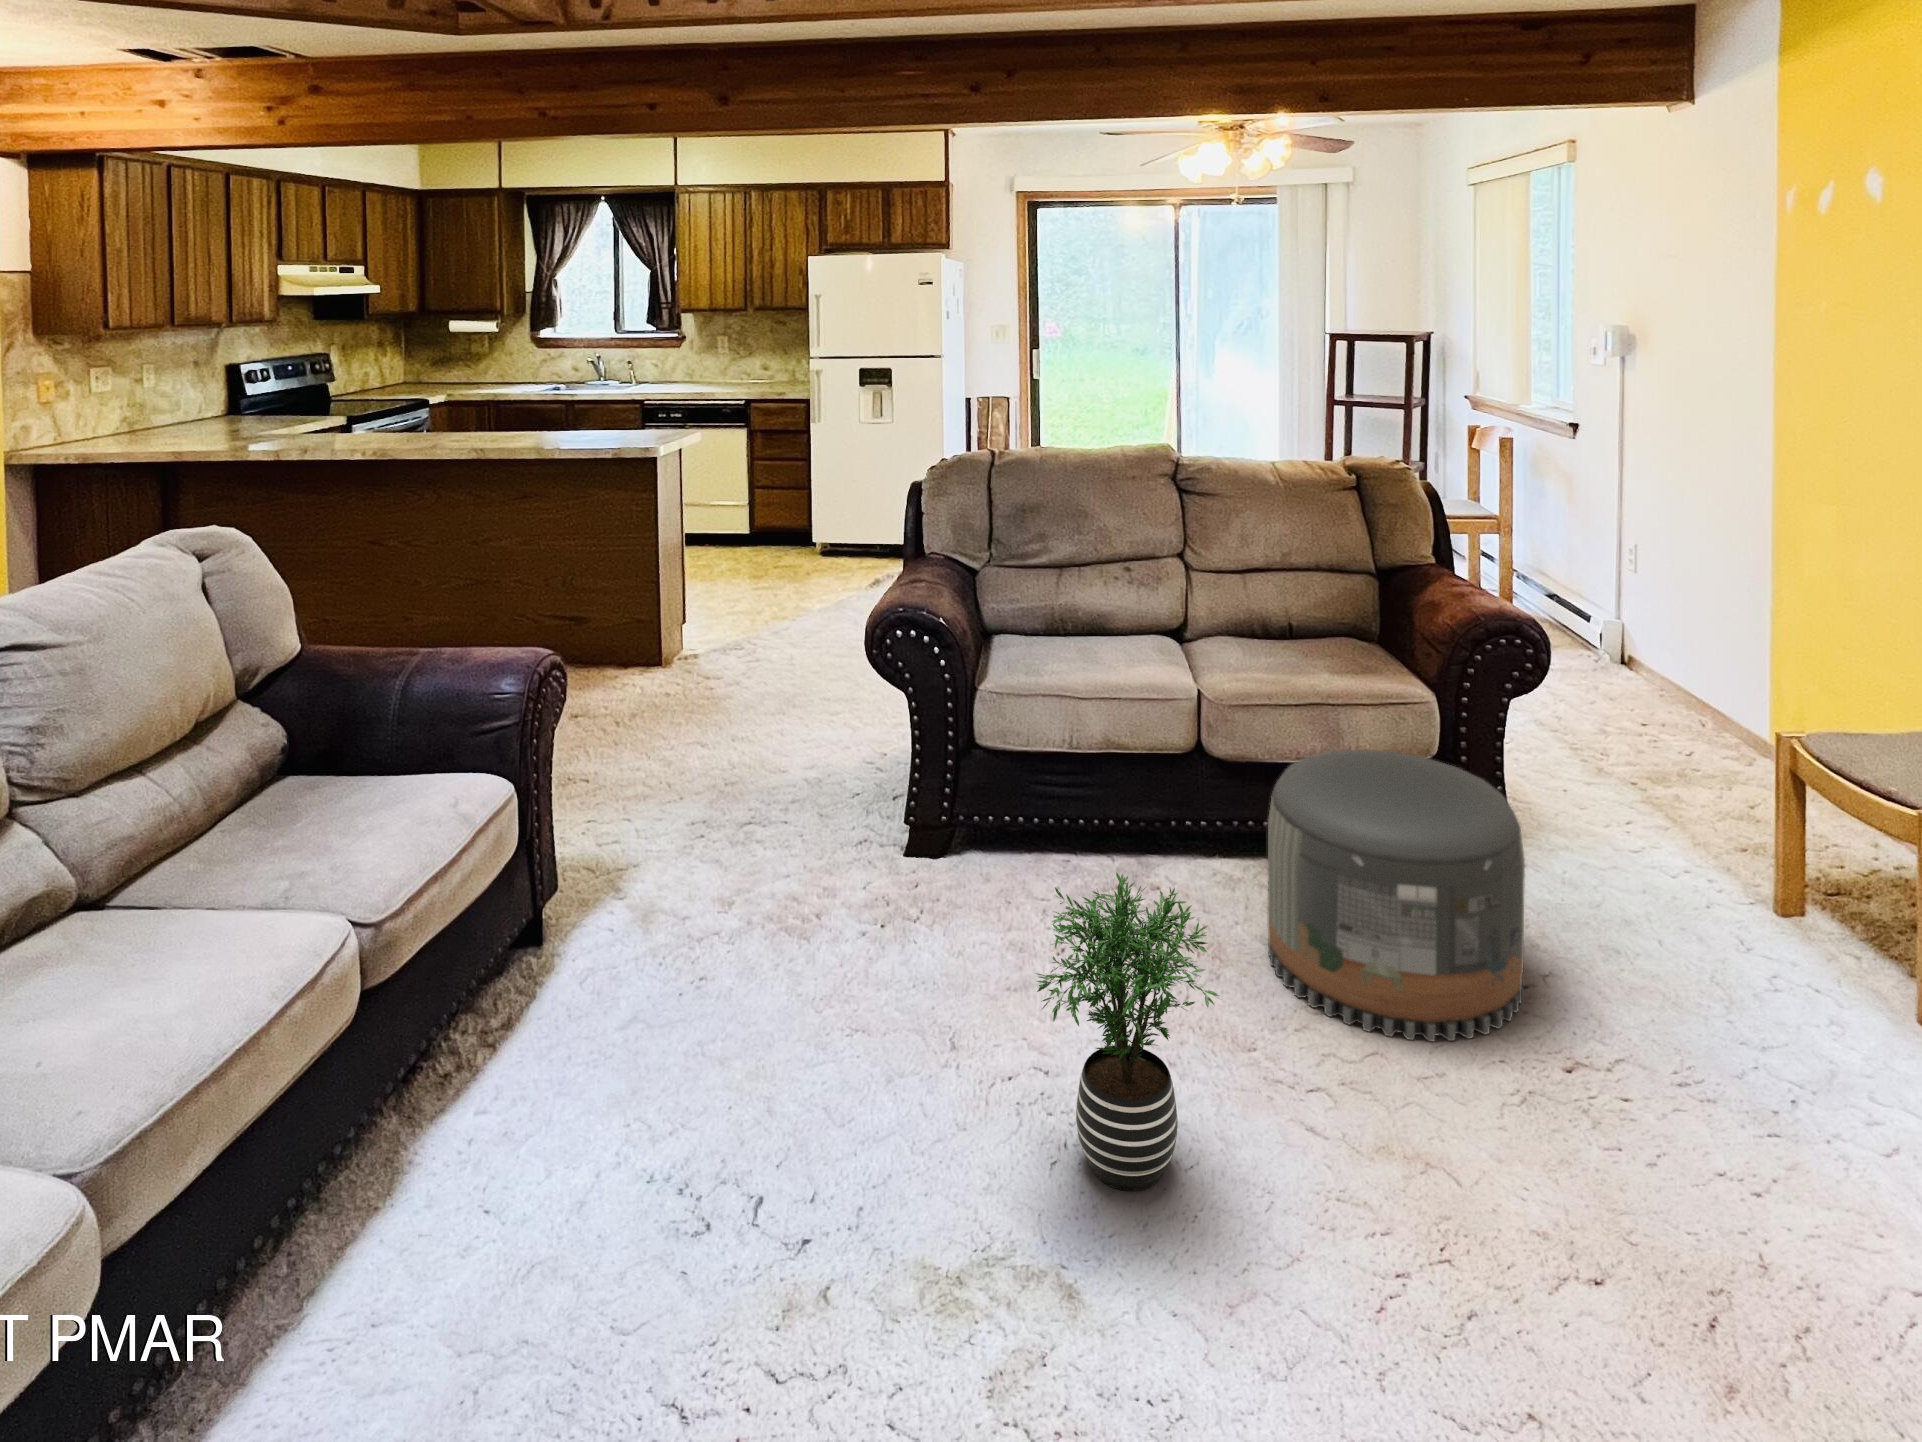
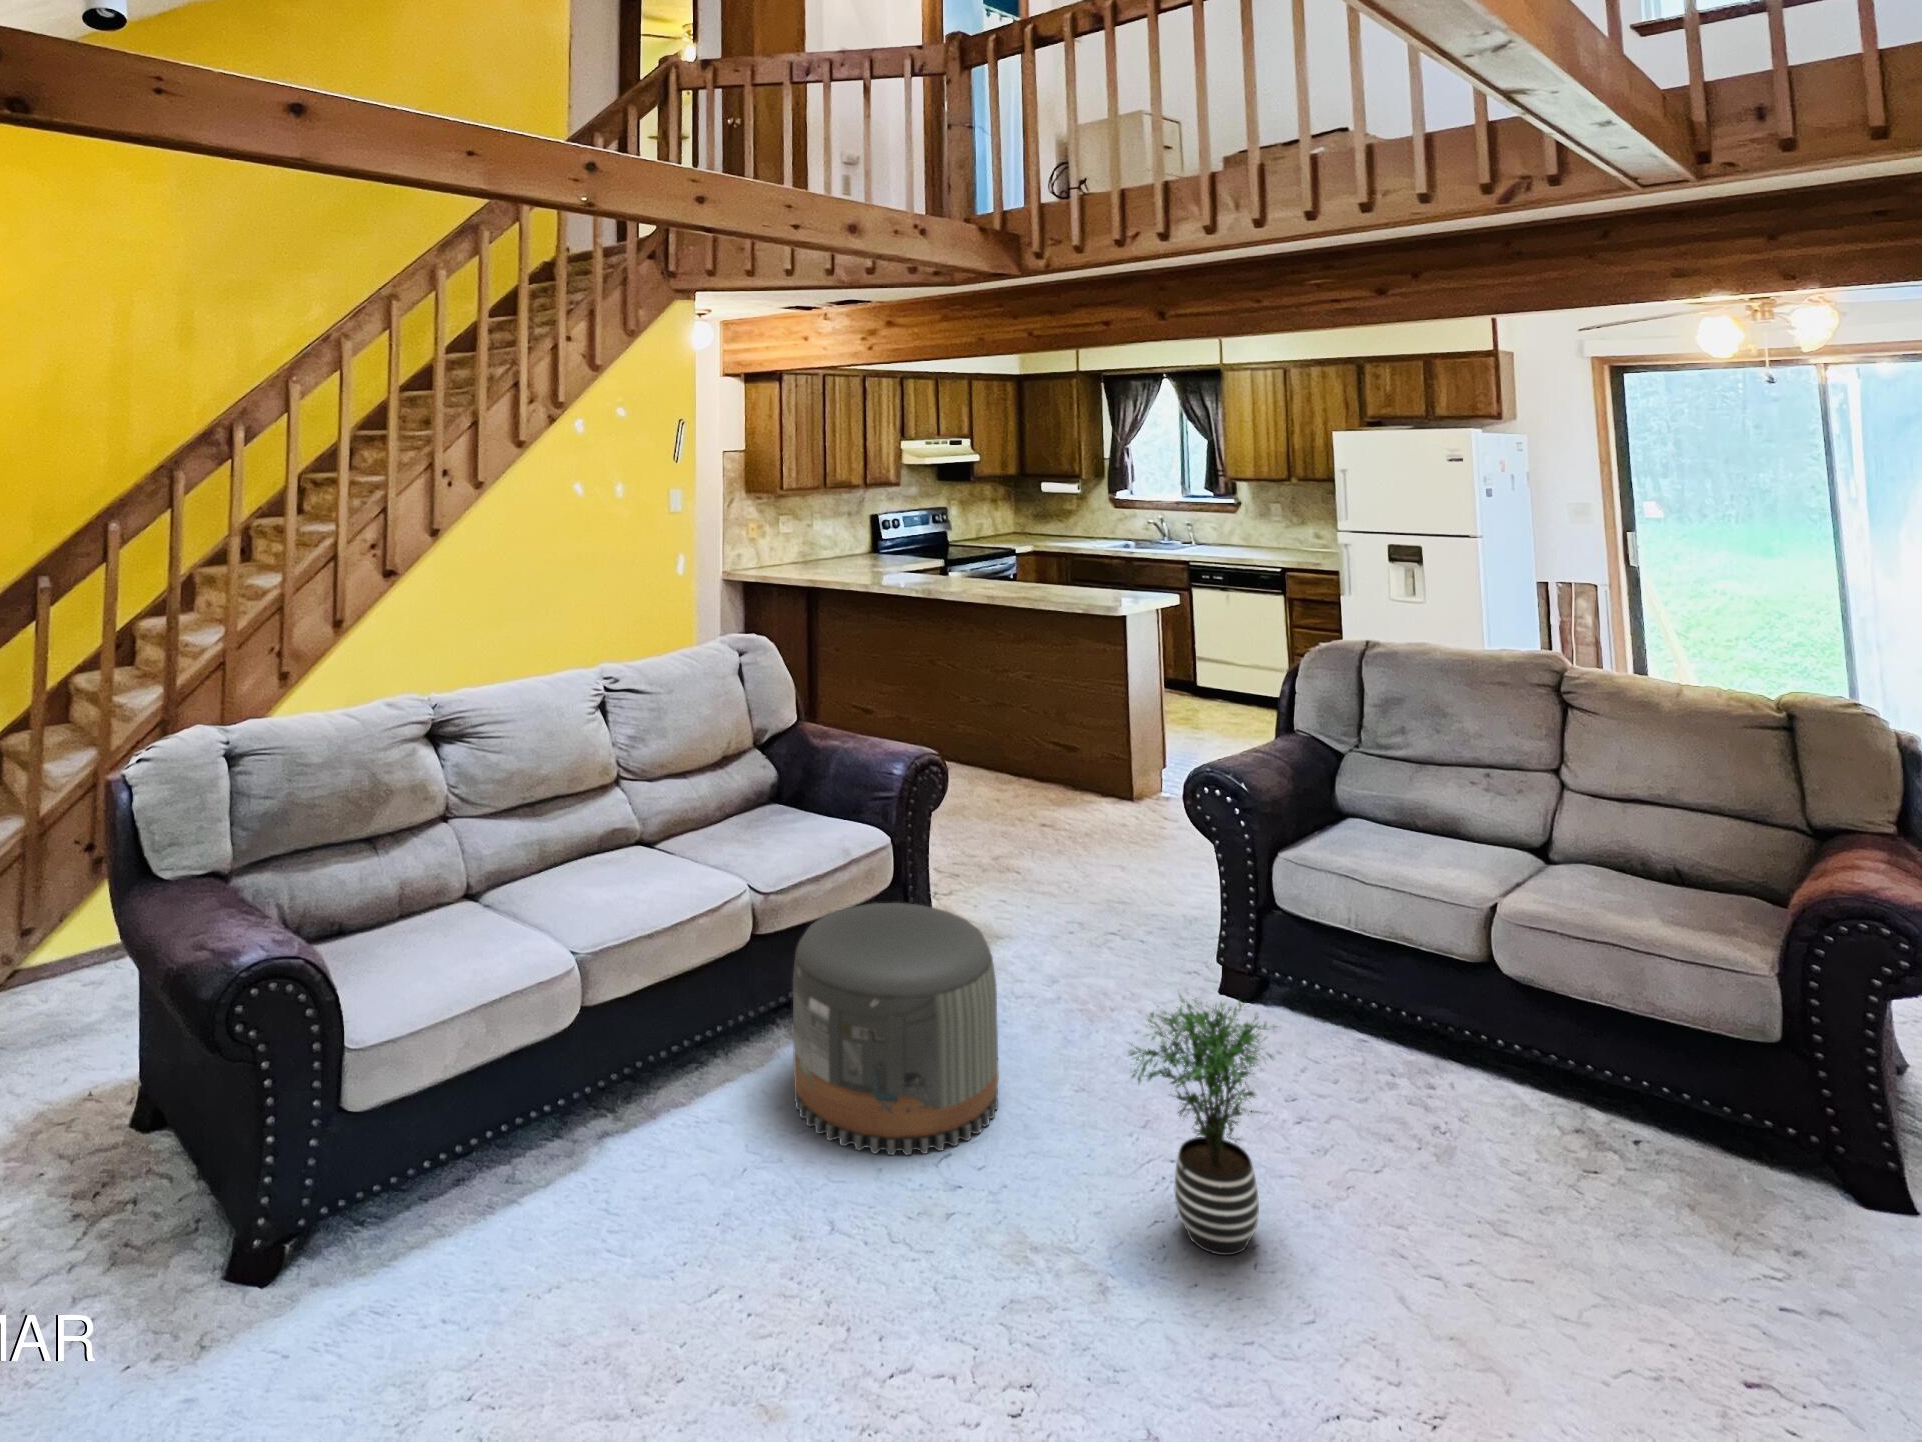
pouf: present [1268,750,1525,1041] -> present [793,903,999,1155]

